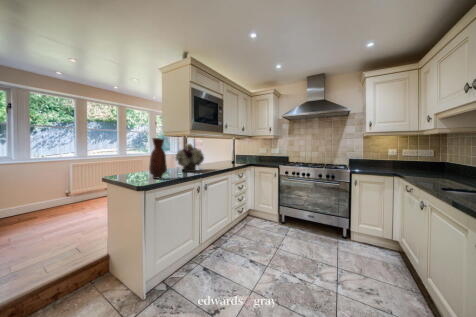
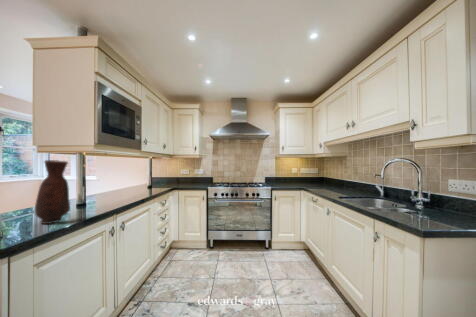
flower arrangement: present [175,144,204,172] -> none [74,166,122,206]

